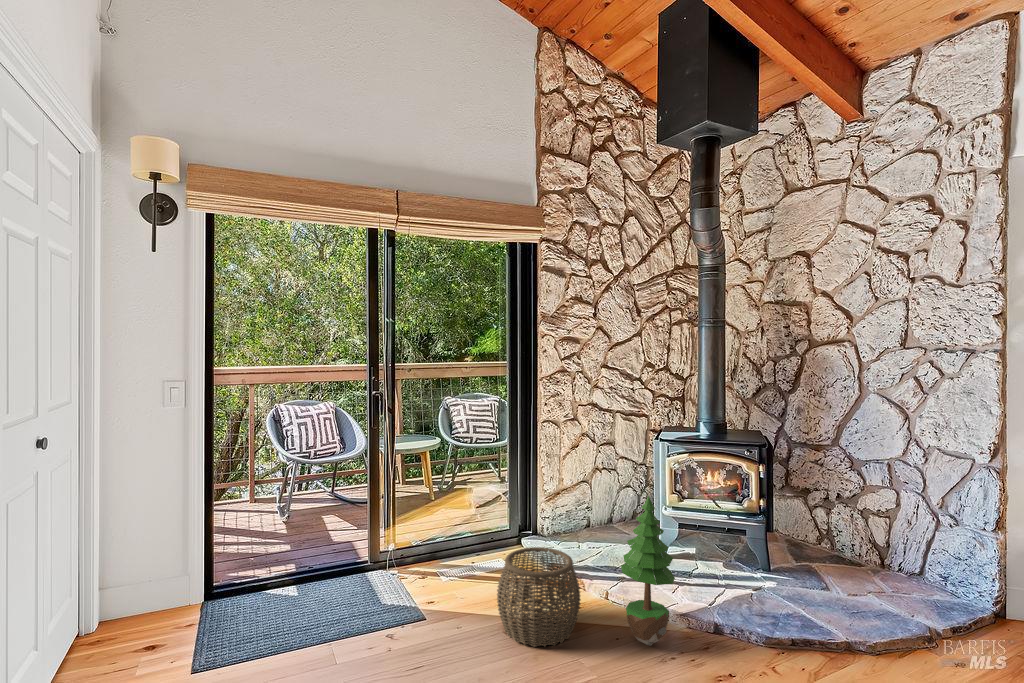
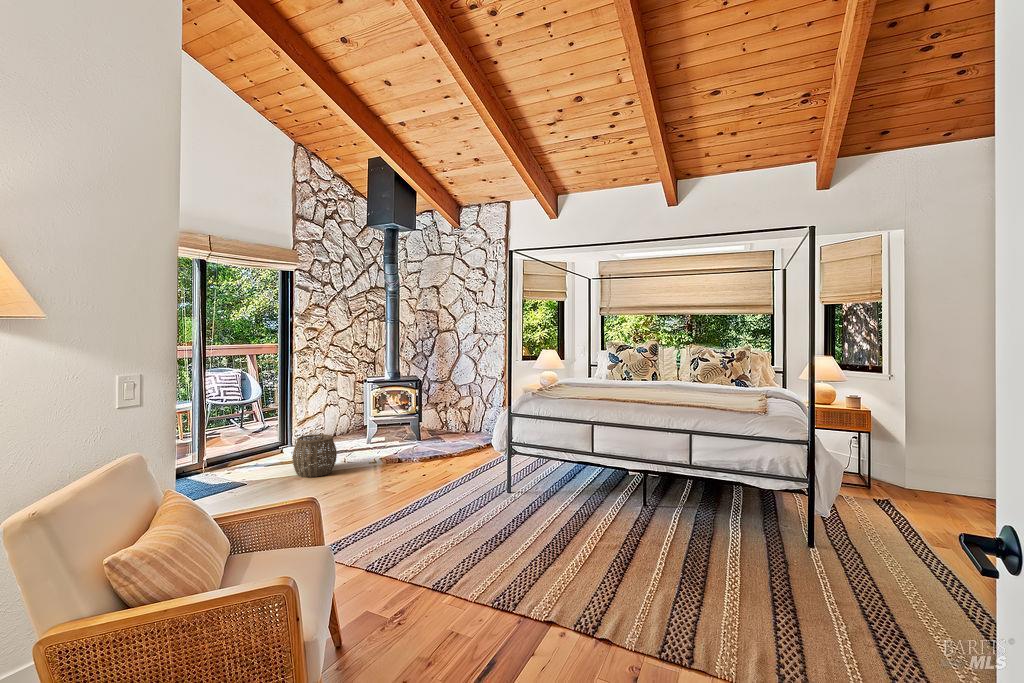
potted tree: present [621,496,675,646] -> none [357,400,382,468]

